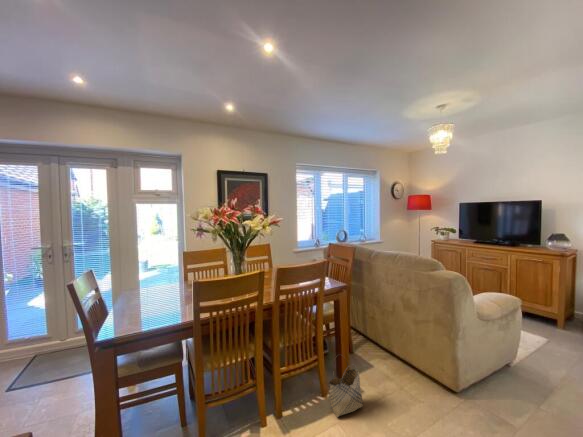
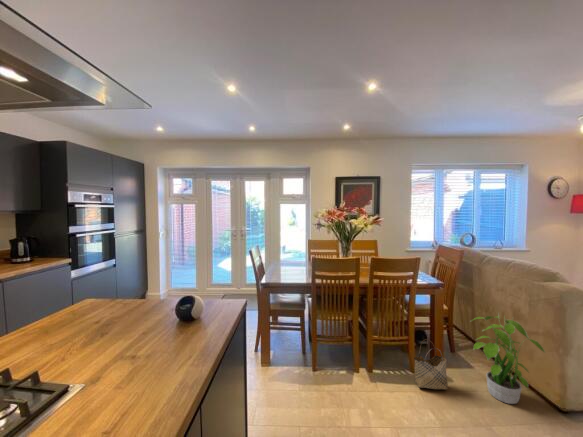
potted plant: none [376,307,437,399] -> present [473,316,545,404]

